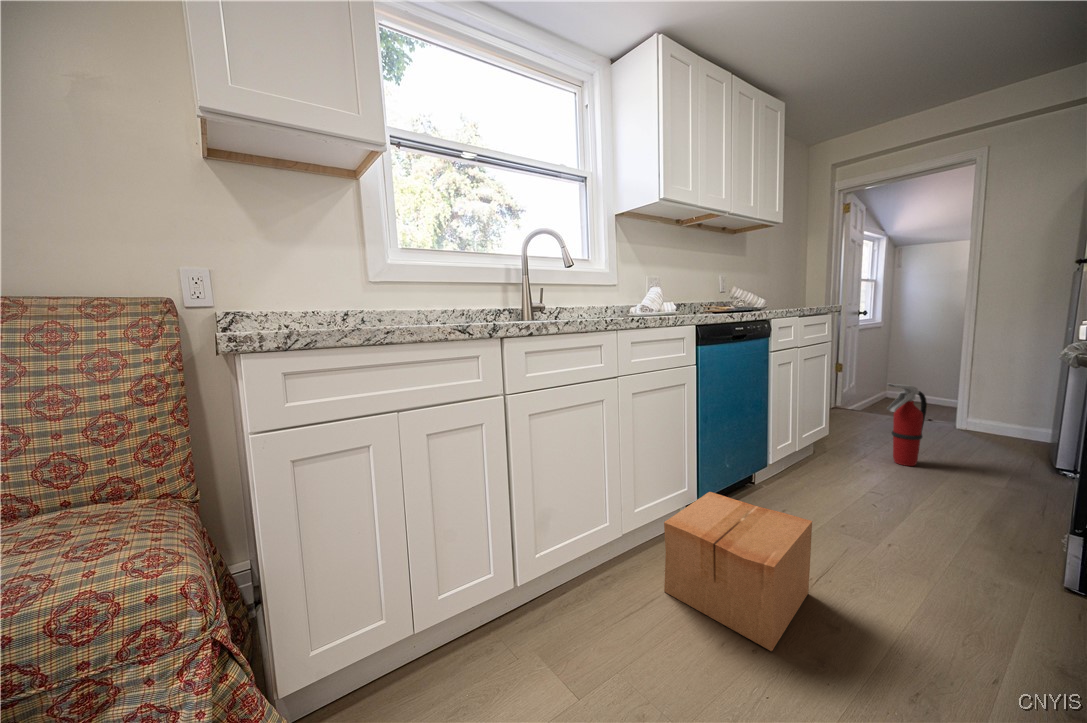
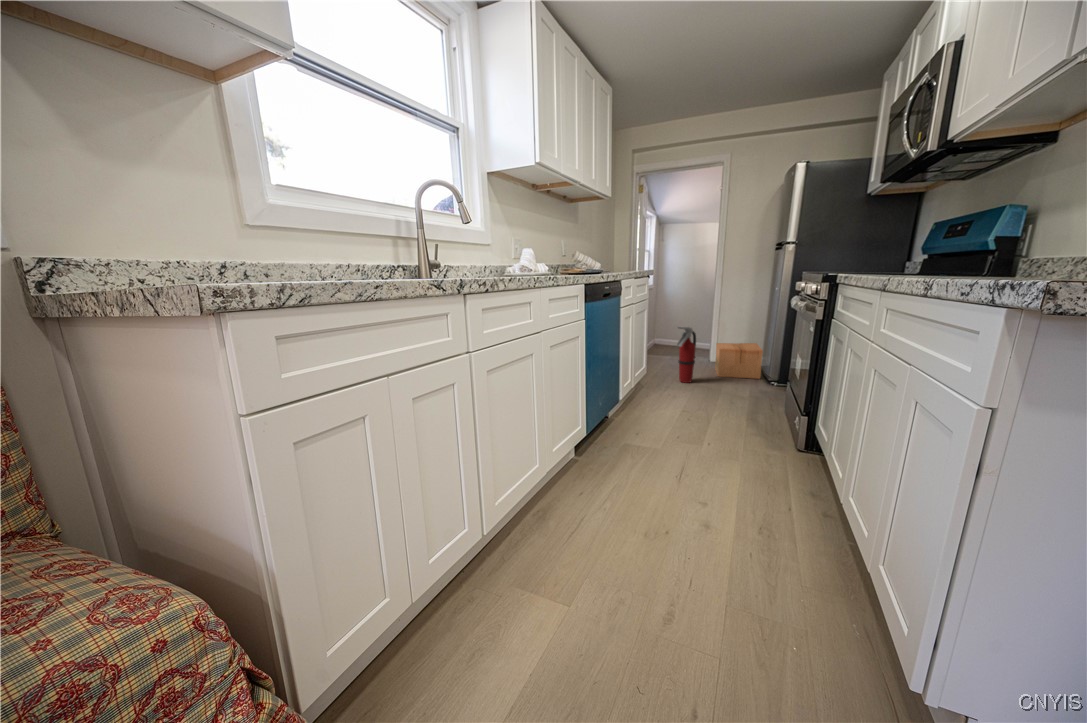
cardboard box: present [664,492,812,651] -> present [715,343,763,379]

